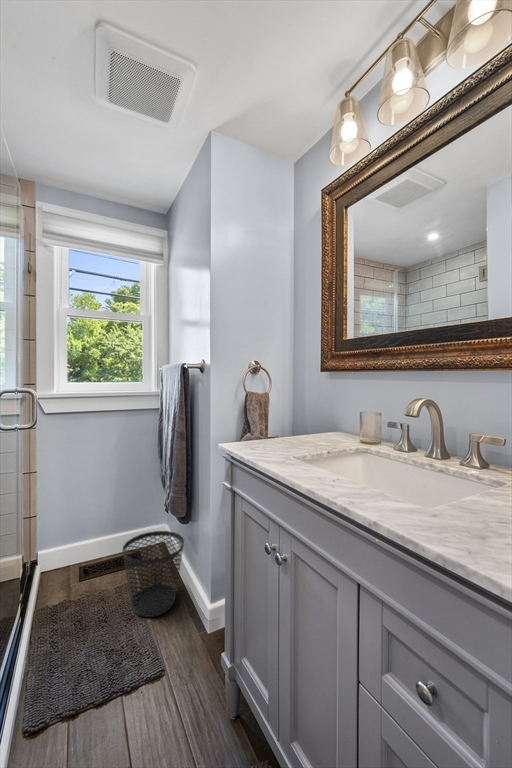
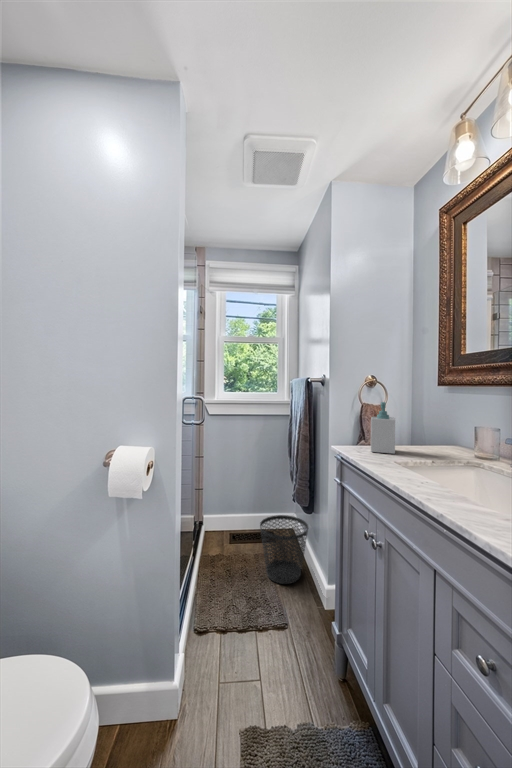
soap bottle: none [263,390,289,447] -> present [371,402,395,454]

